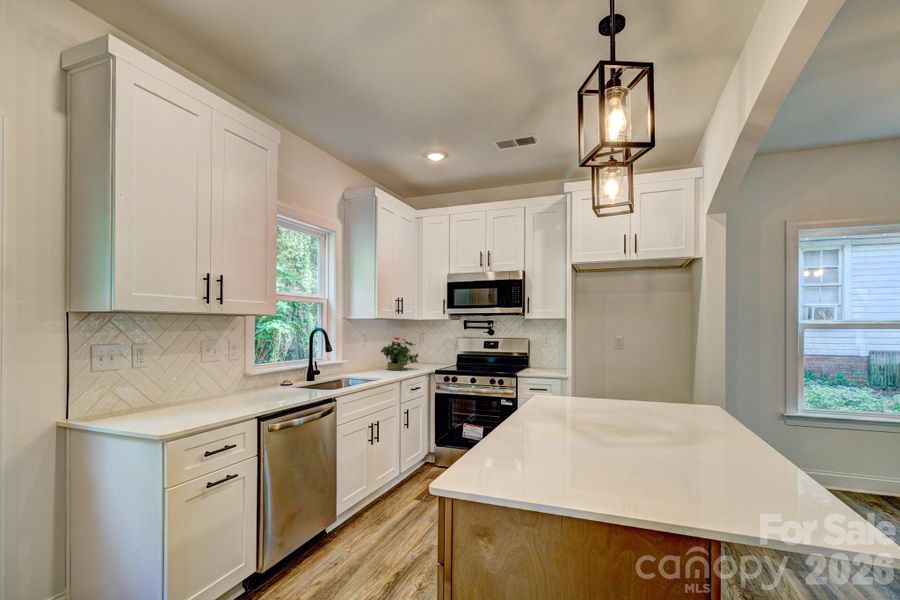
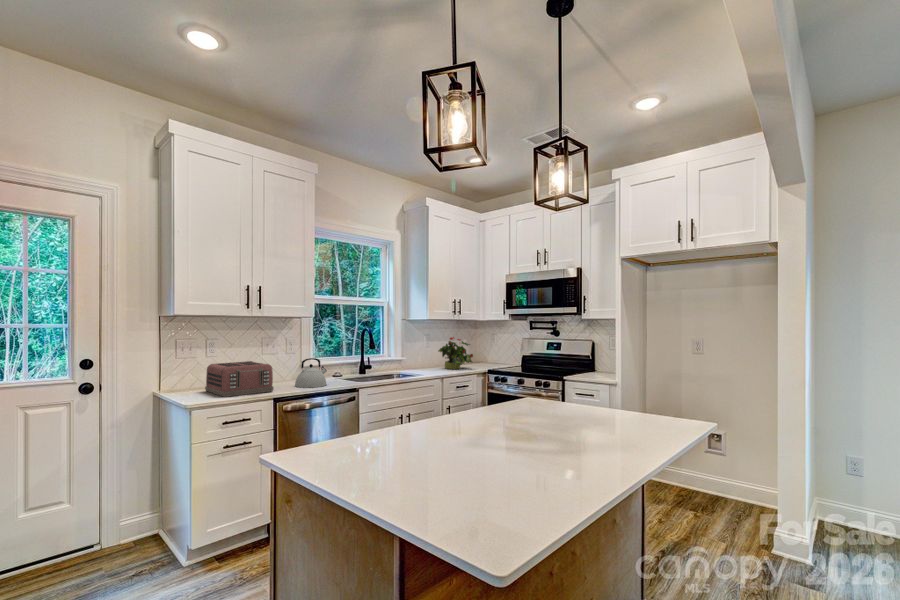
kettle: none [259,364,299,400] -> present [295,358,327,388]
toaster: none [143,371,247,421] -> present [205,361,274,397]

